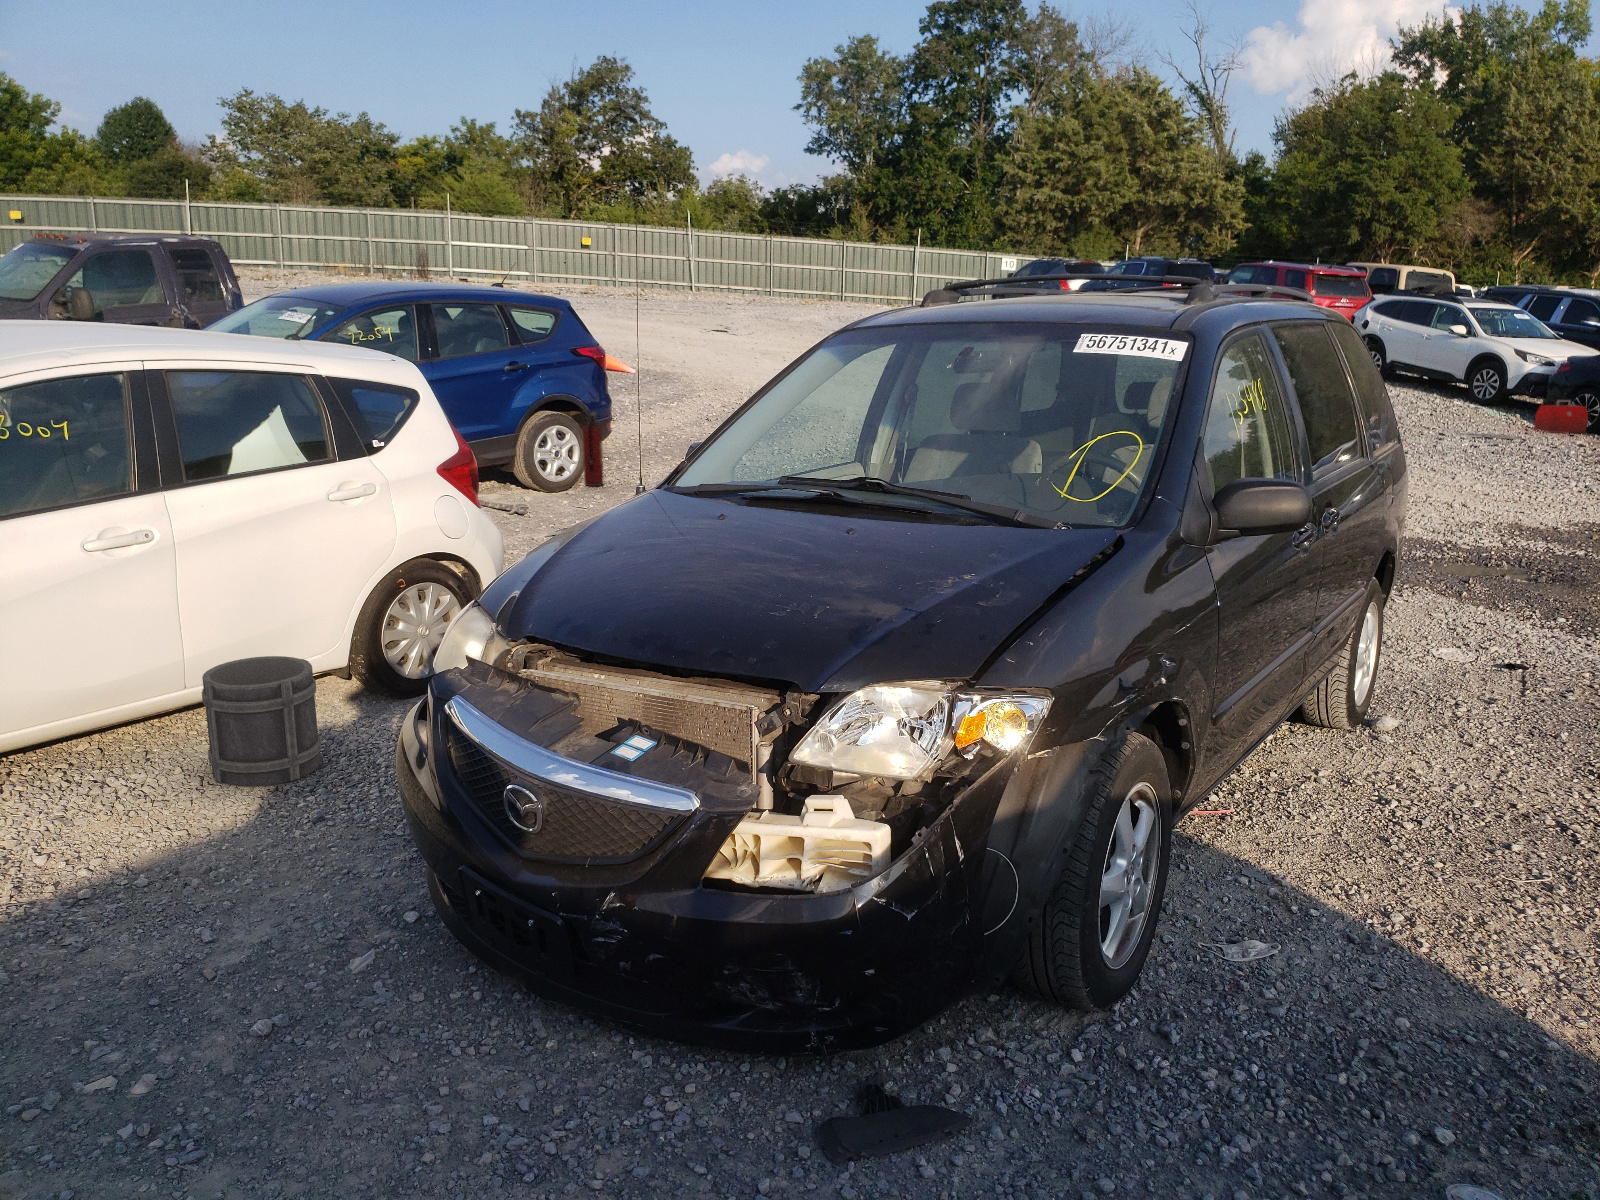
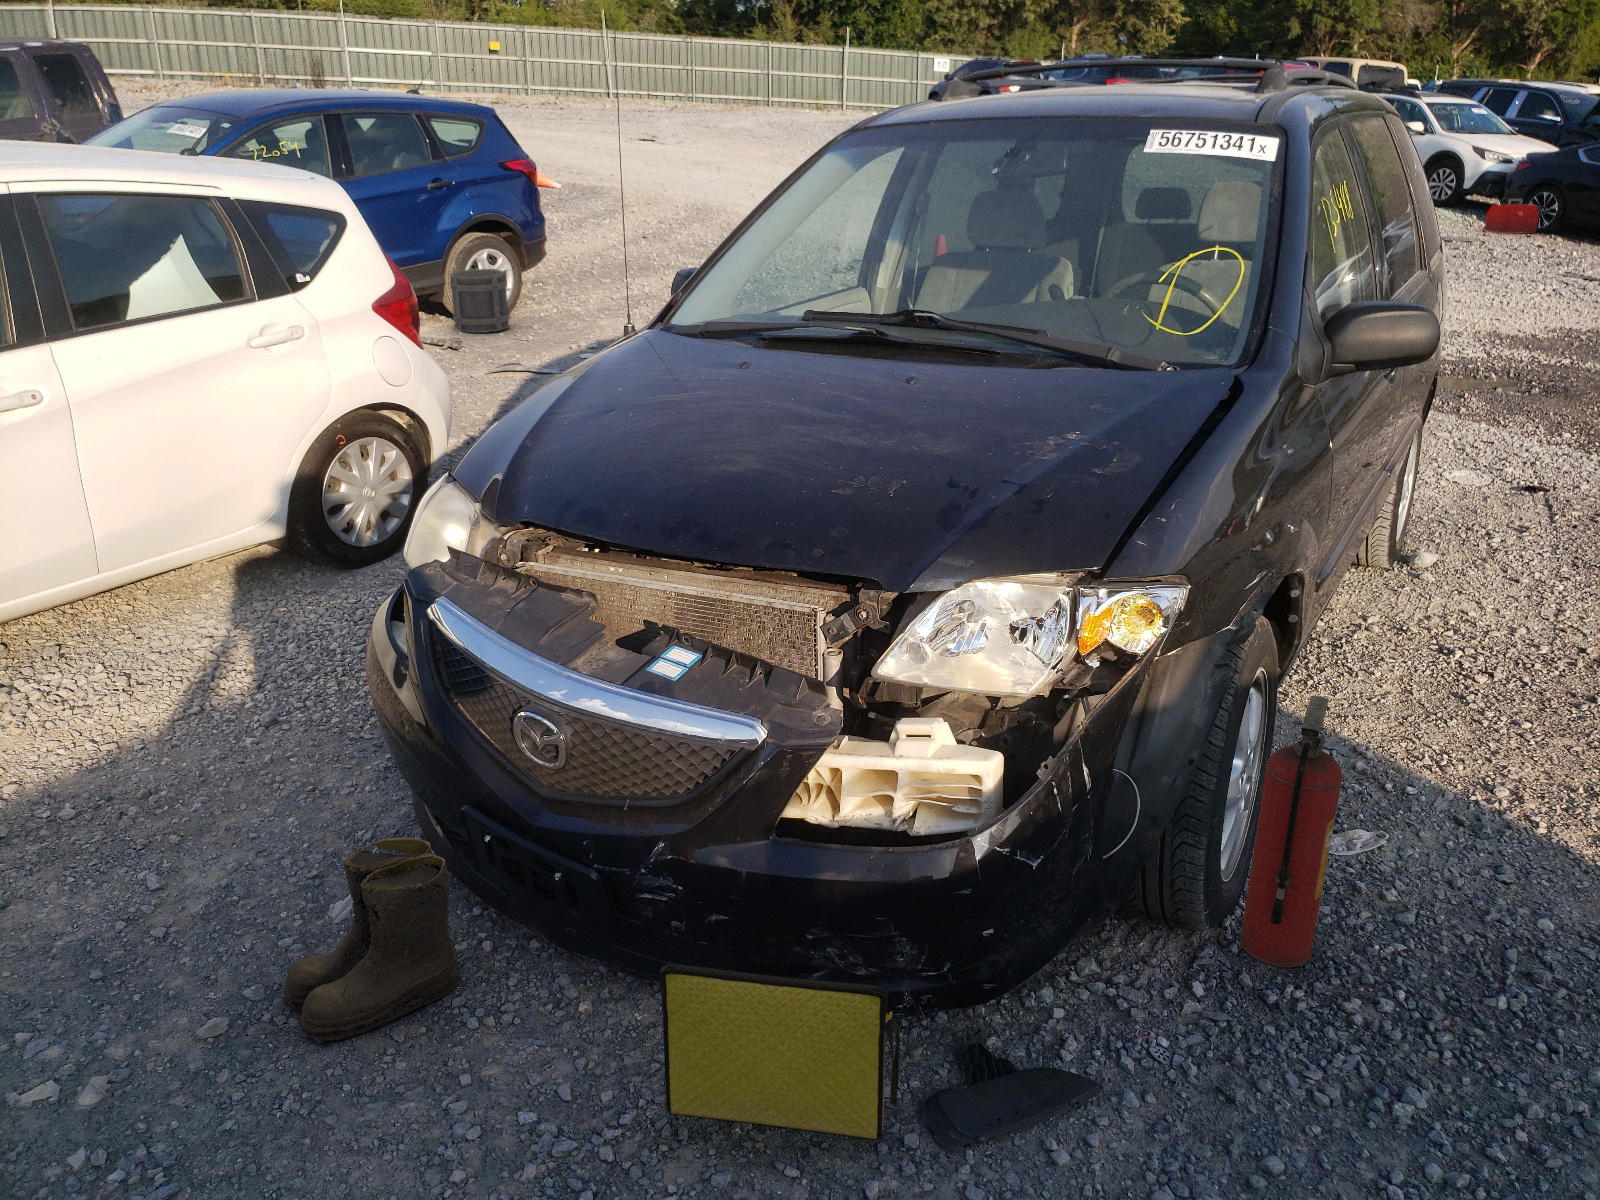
fire extinguisher: present [583,412,603,486] -> present [1239,696,1343,968]
bucket: present [202,656,321,787] -> present [450,269,510,333]
boots: none [304,895,453,1058] -> present [283,837,460,1043]
bag: none [604,989,798,1151] -> present [659,963,900,1139]

